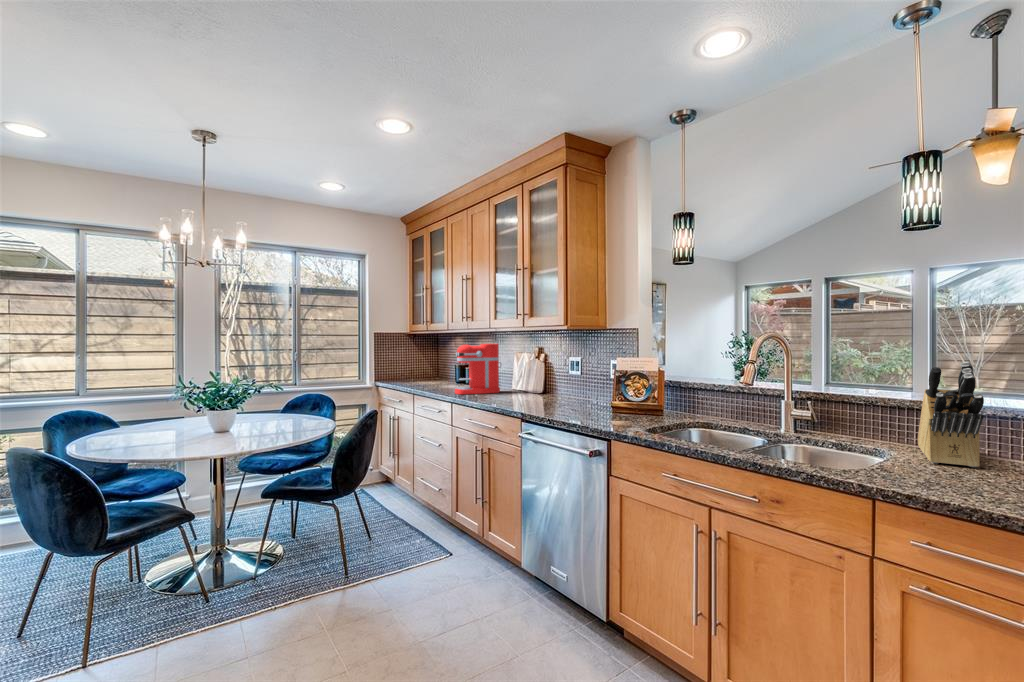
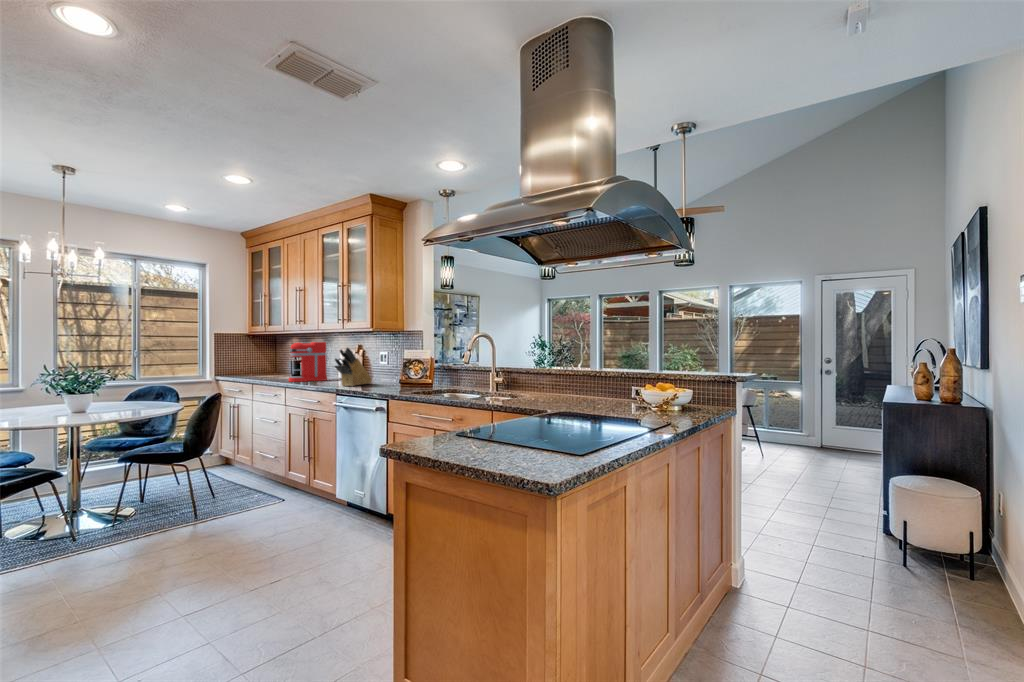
knife block: present [918,362,984,467] -> present [335,347,372,386]

